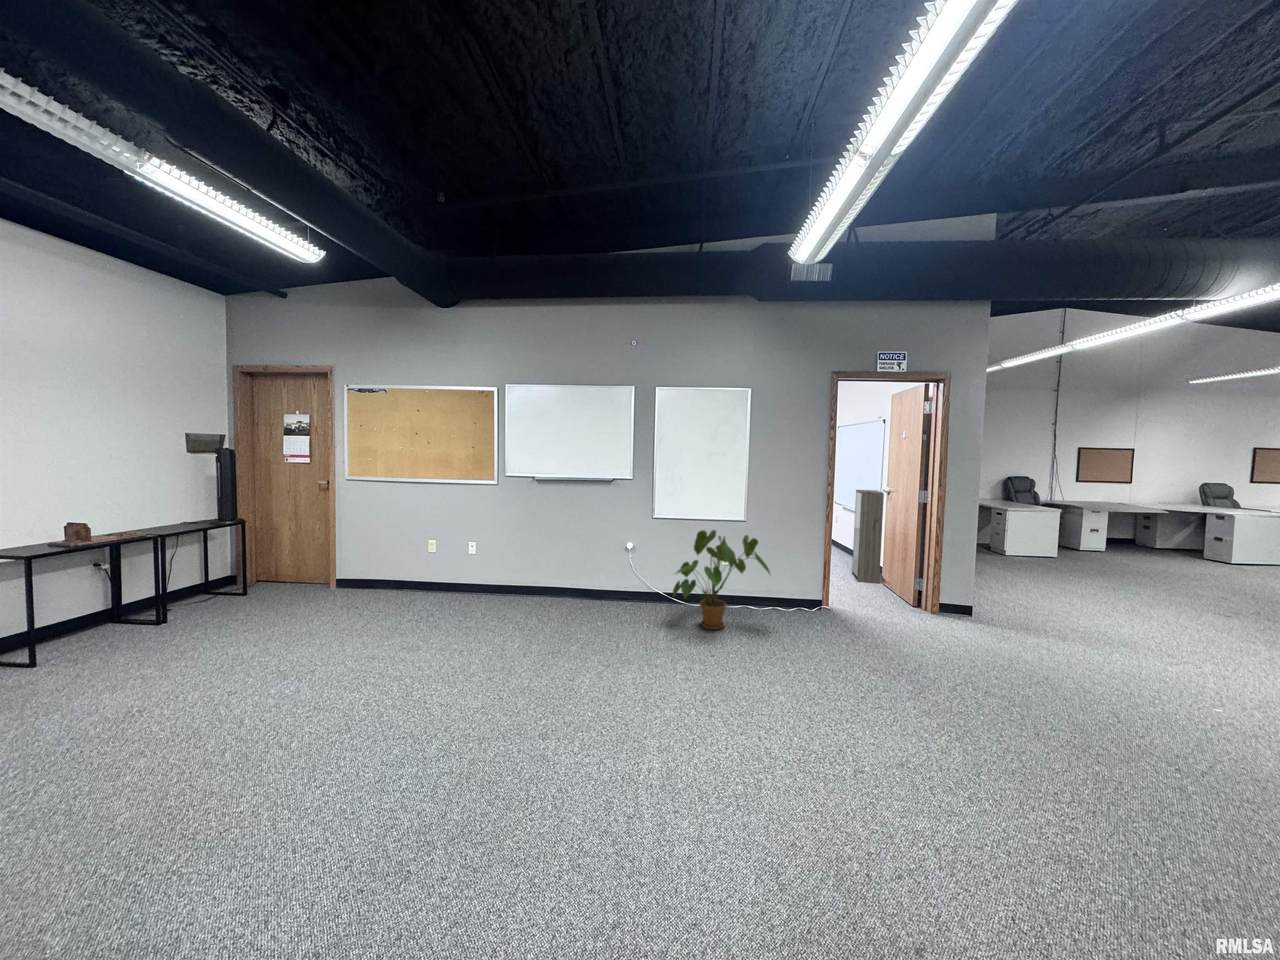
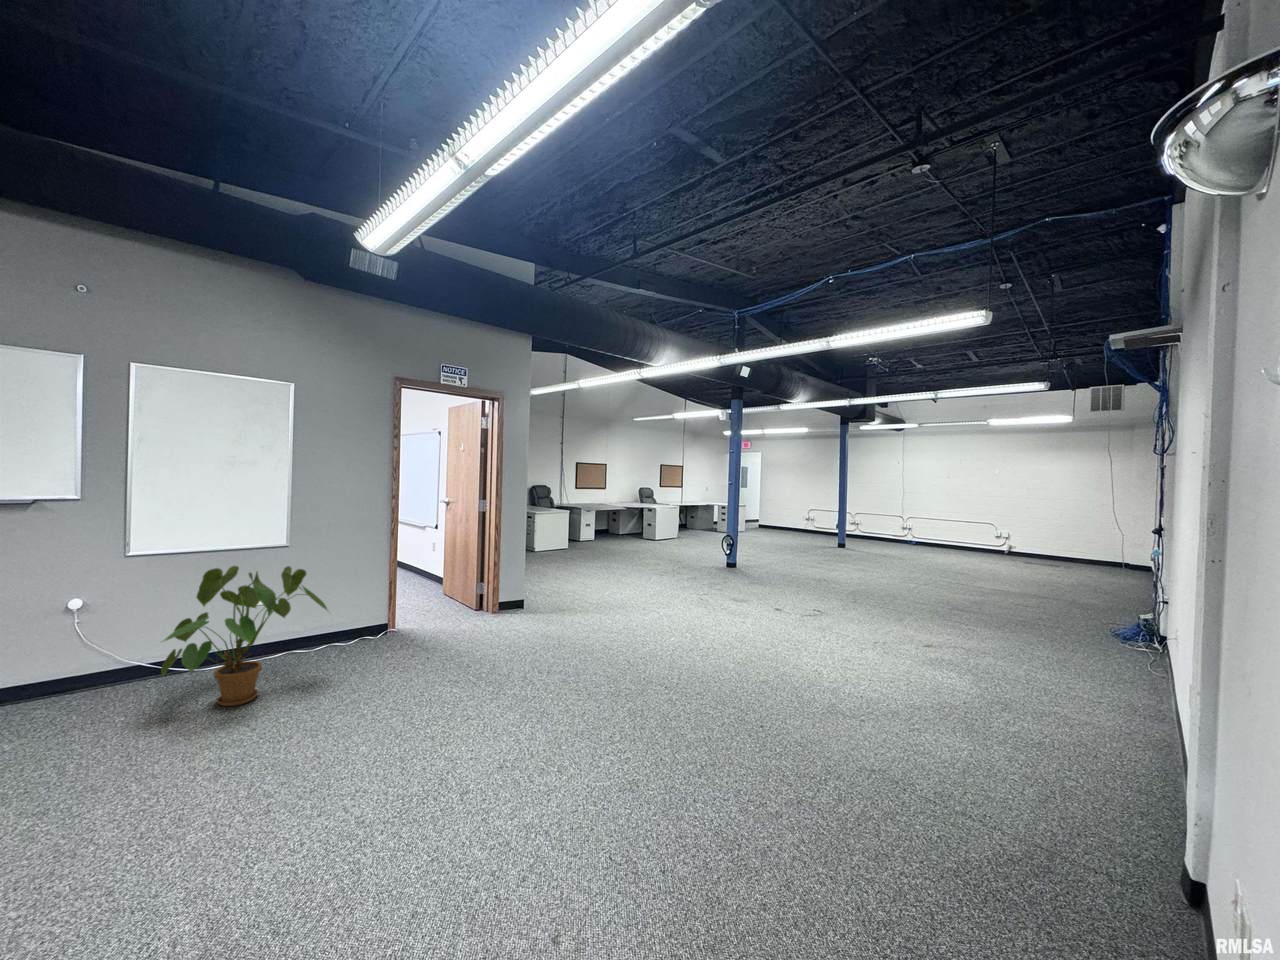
storage cabinet: present [852,490,884,583] -> none [412,502,444,599]

